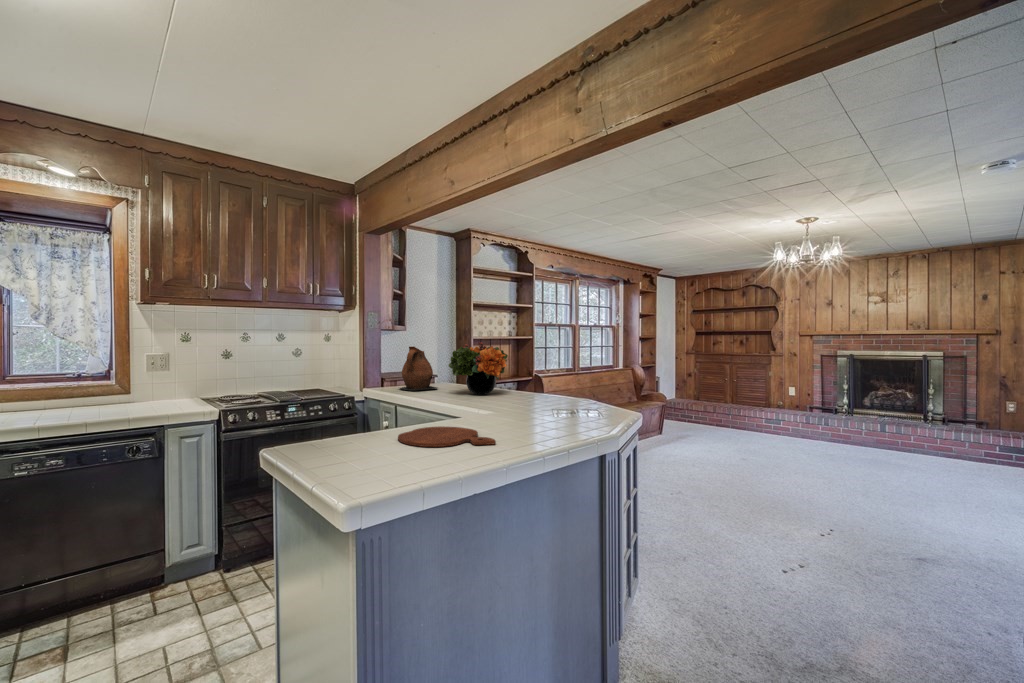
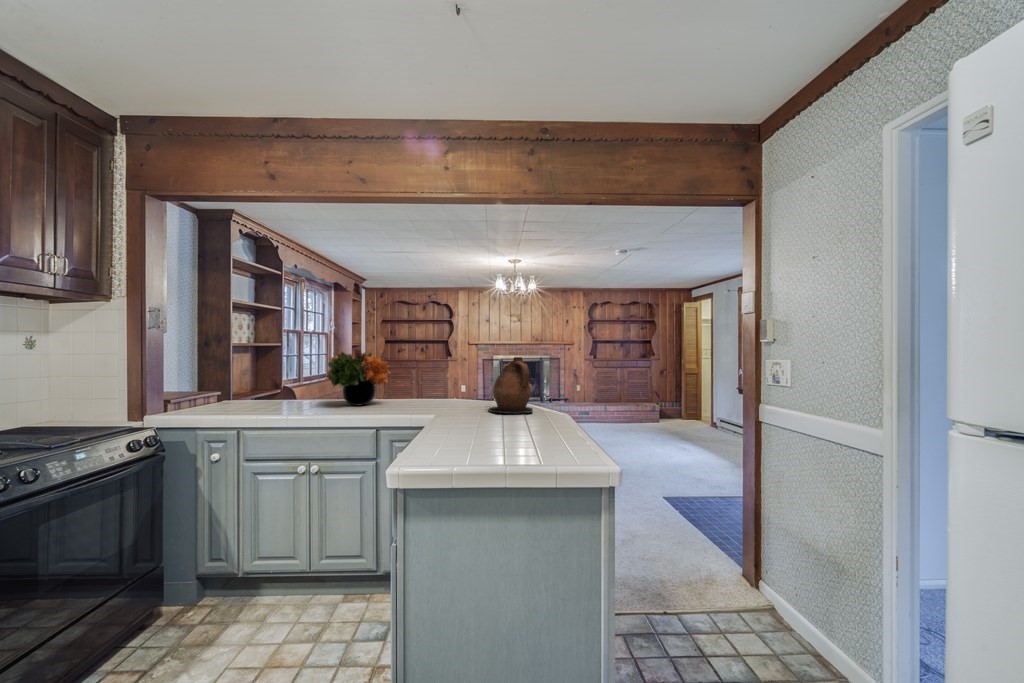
ceramic pitcher: present [400,346,437,390] -> present [488,357,533,413]
cutting board: present [398,426,496,447] -> none [467,425,555,442]

